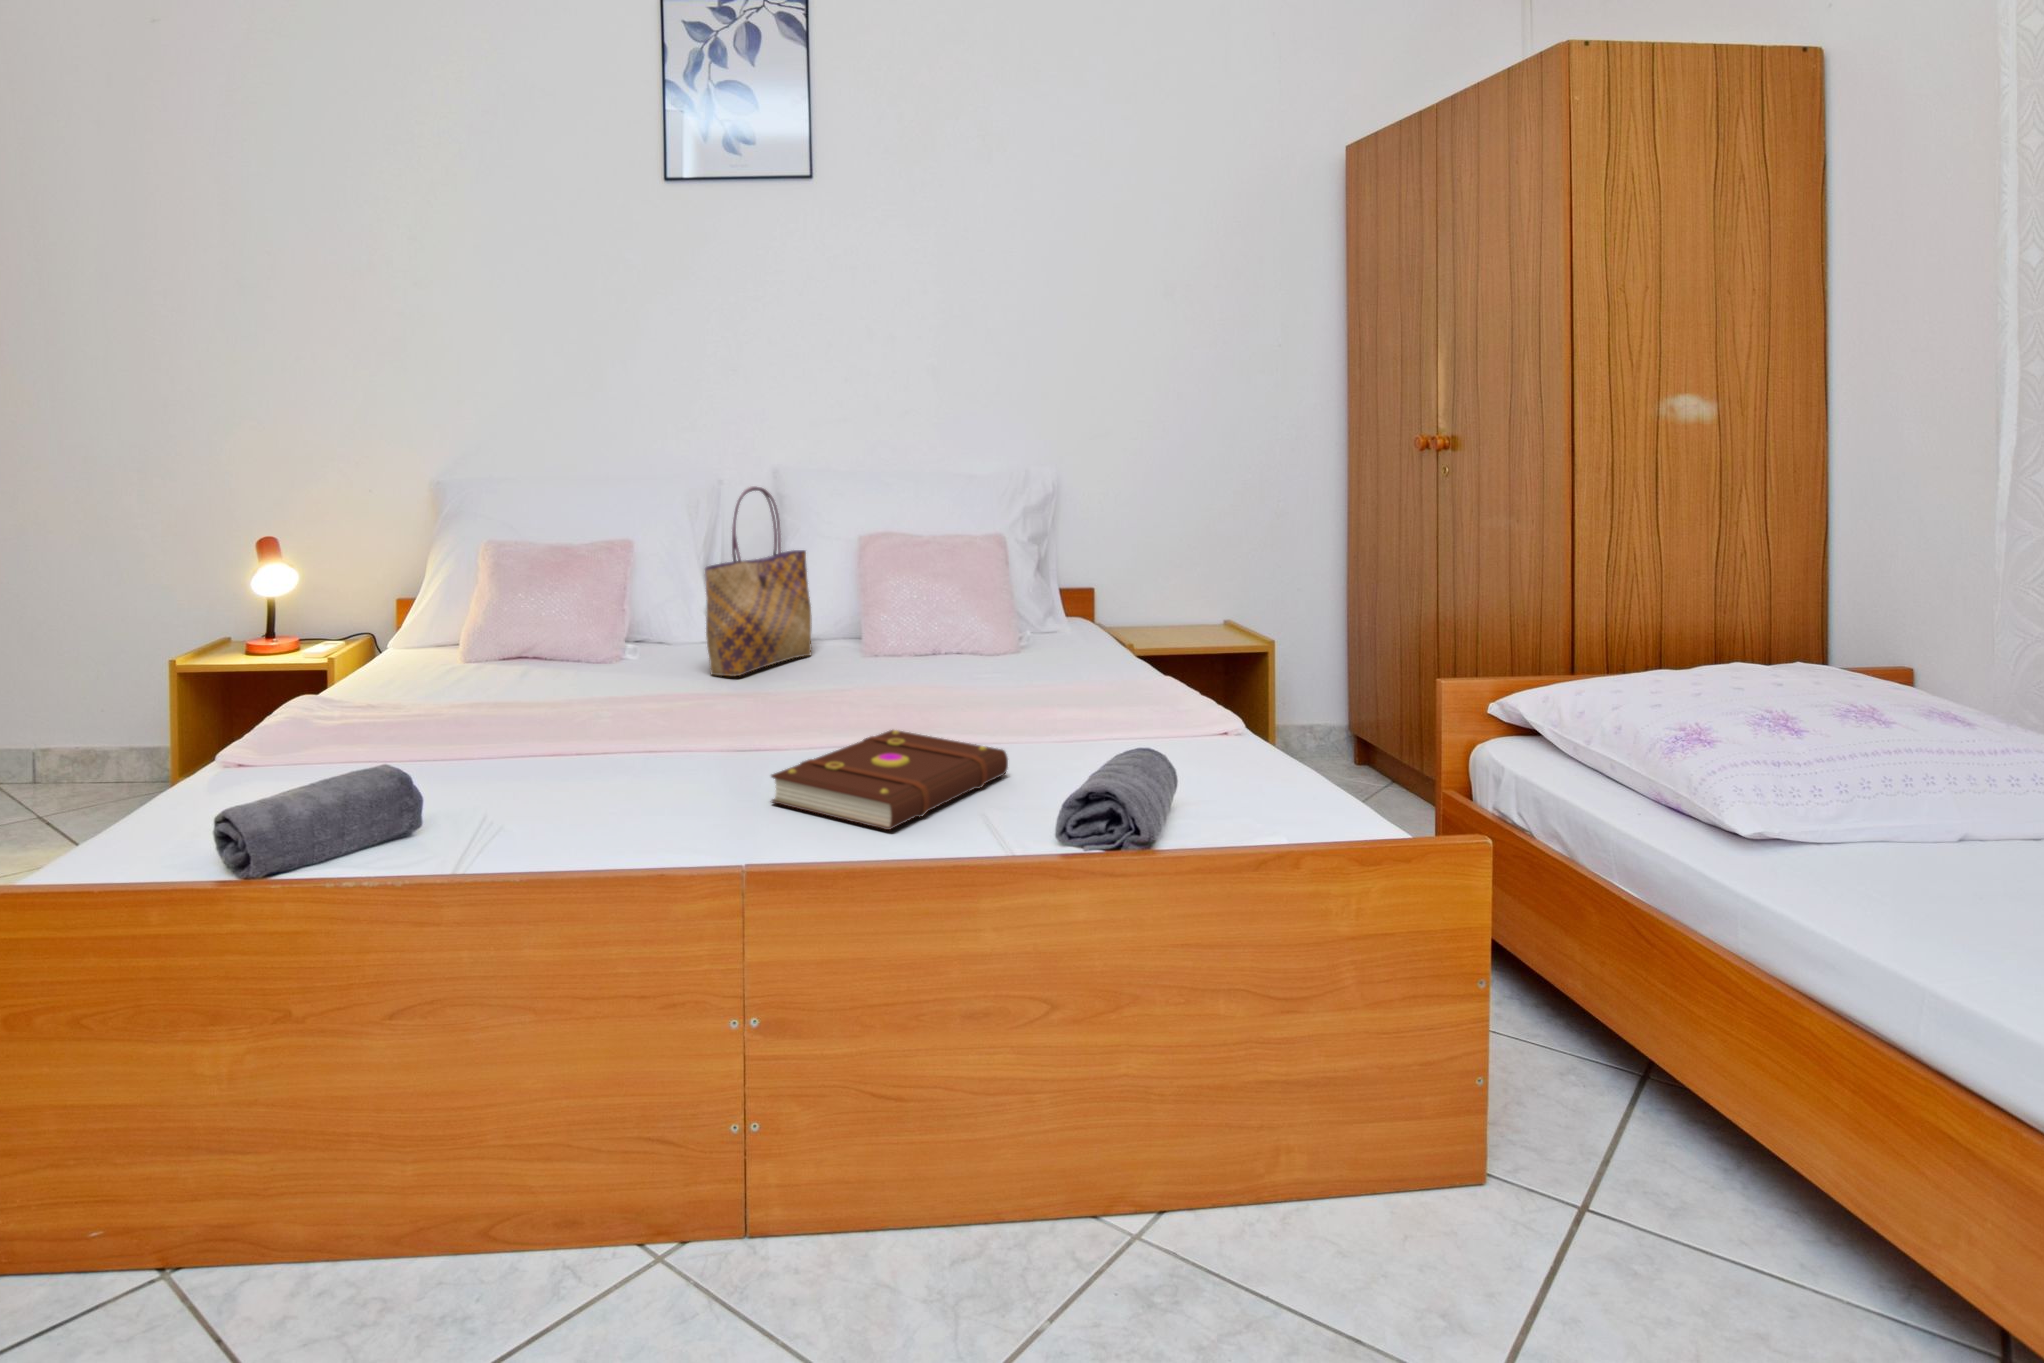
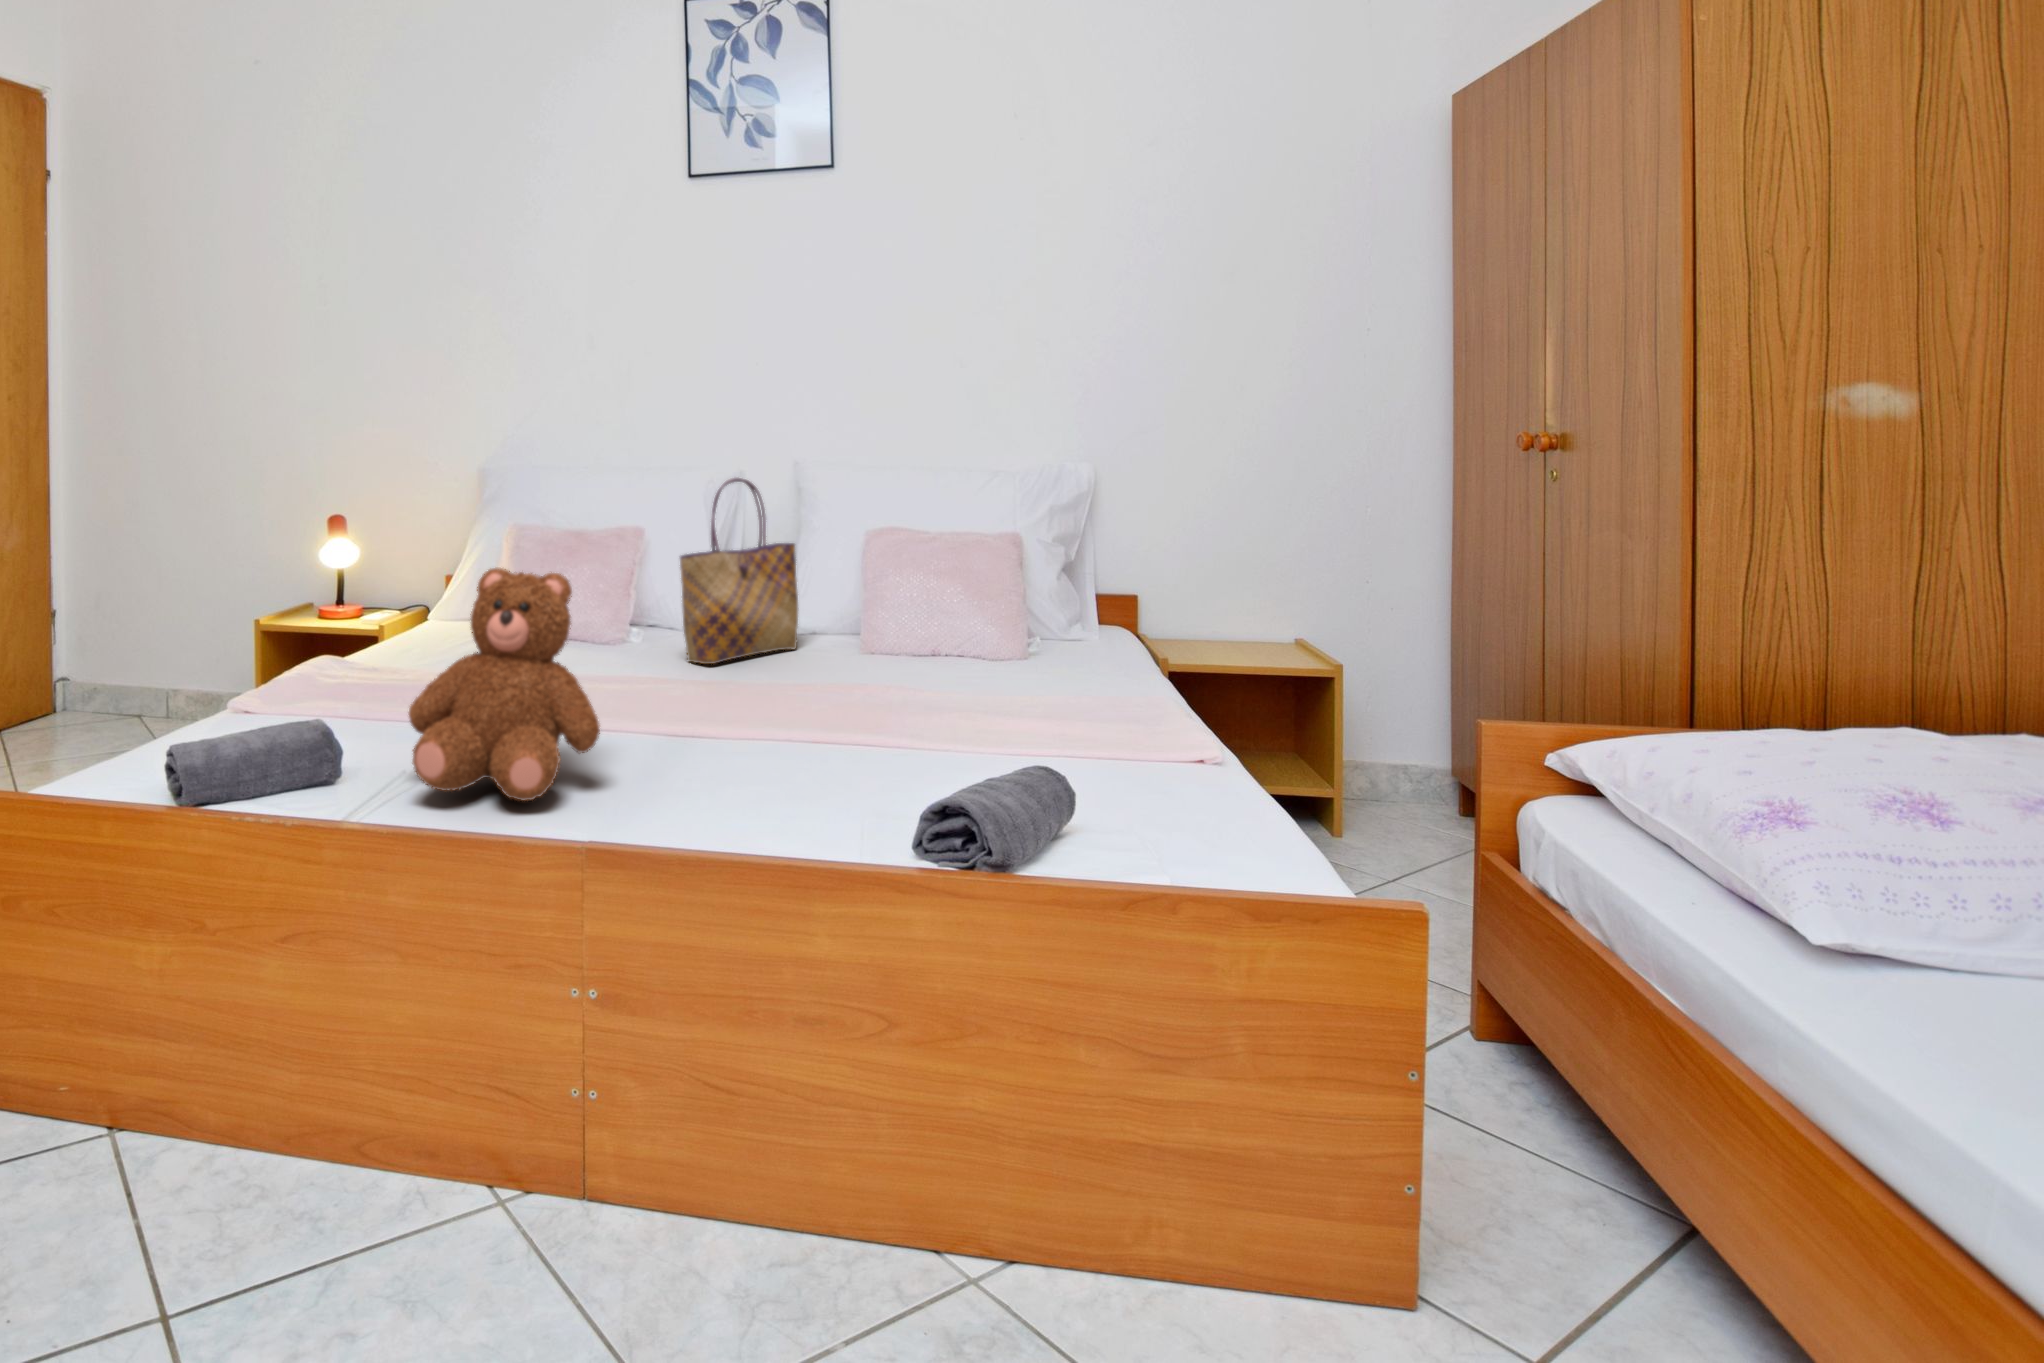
teddy bear: none [490,586,707,834] -> present [409,568,600,801]
book: present [771,730,1008,830] -> none [665,726,919,824]

